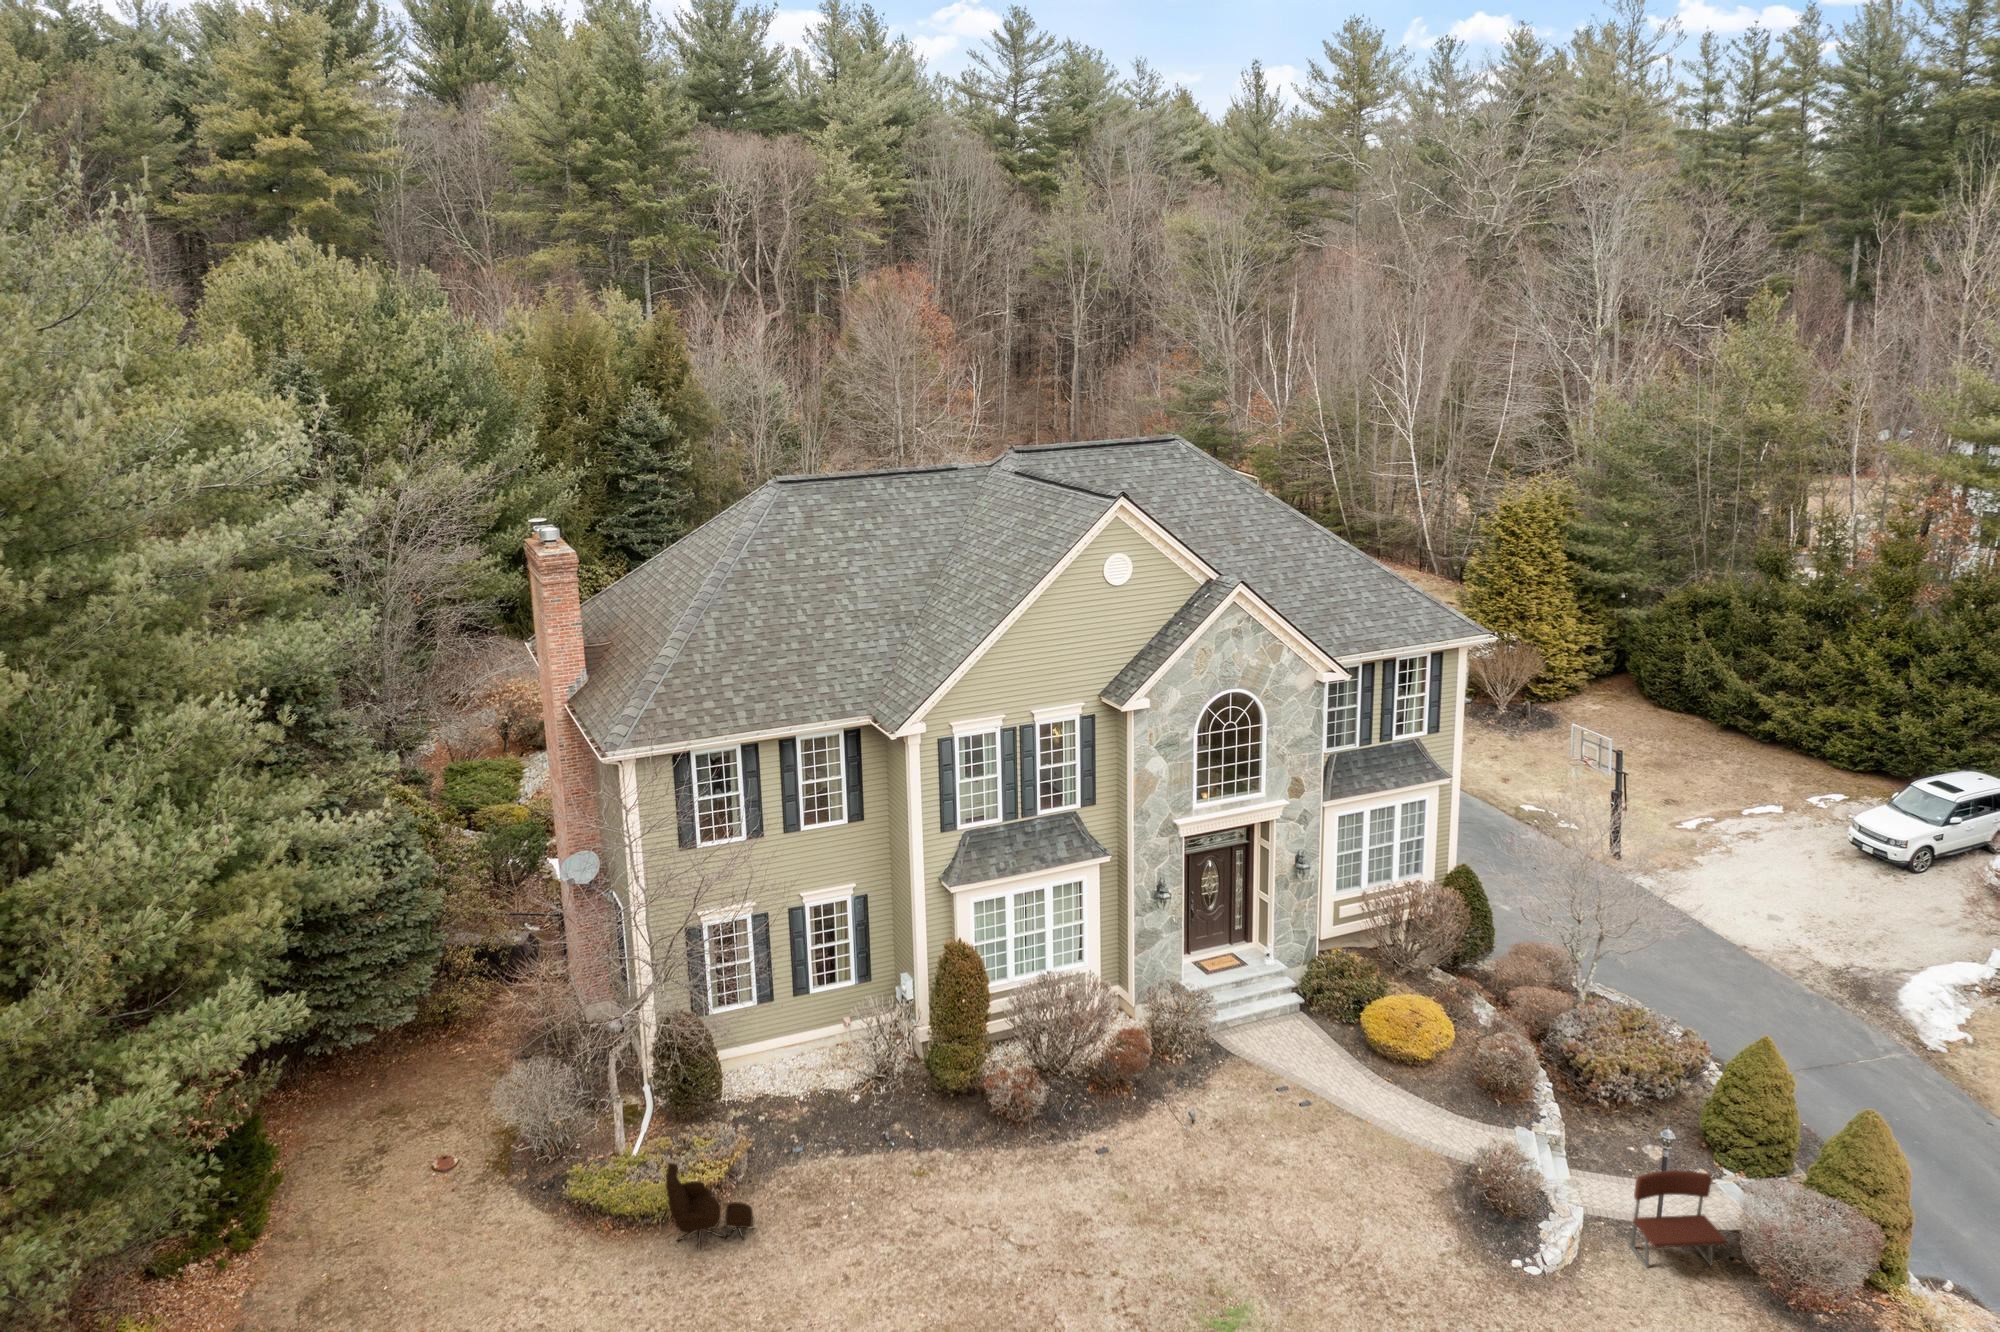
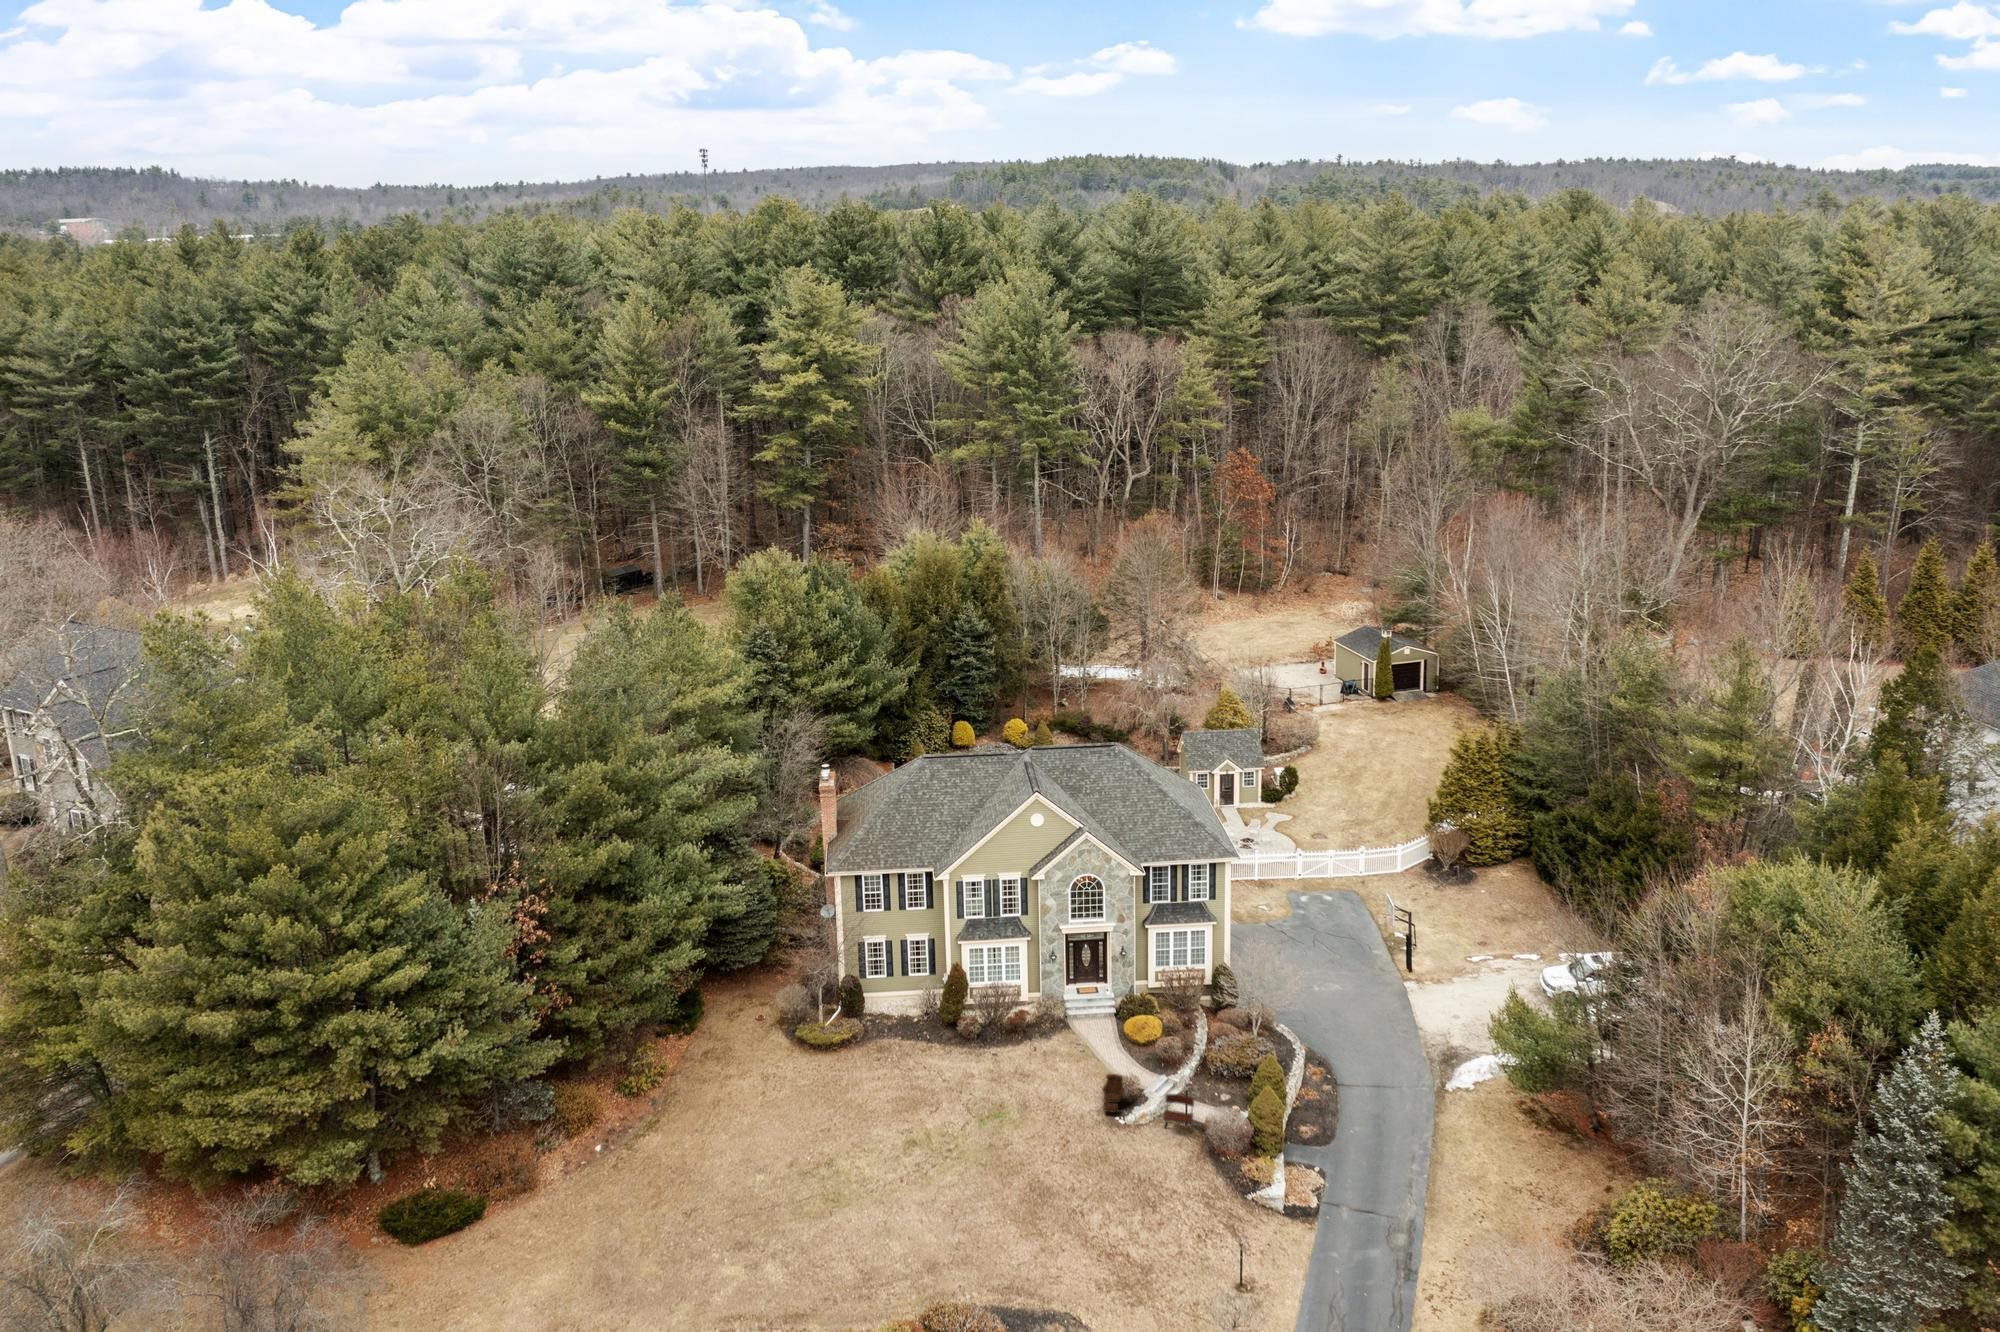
lounge chair: present [666,1162,753,1250] -> present [1102,1074,1125,1113]

